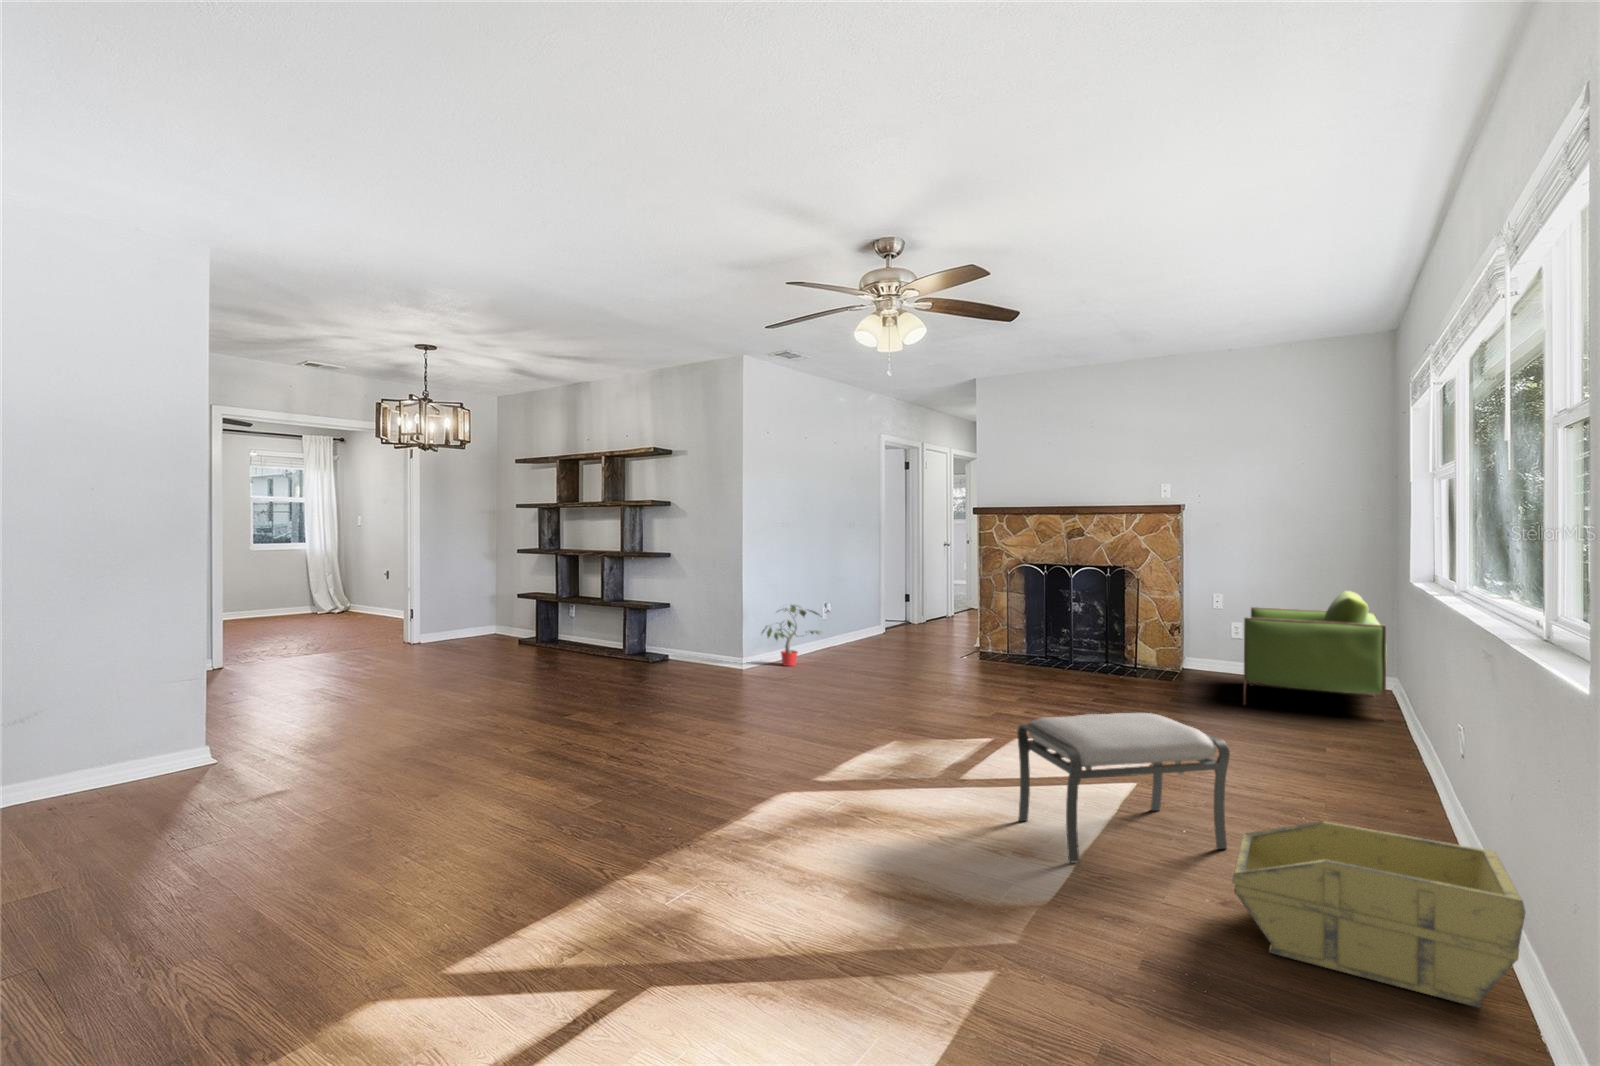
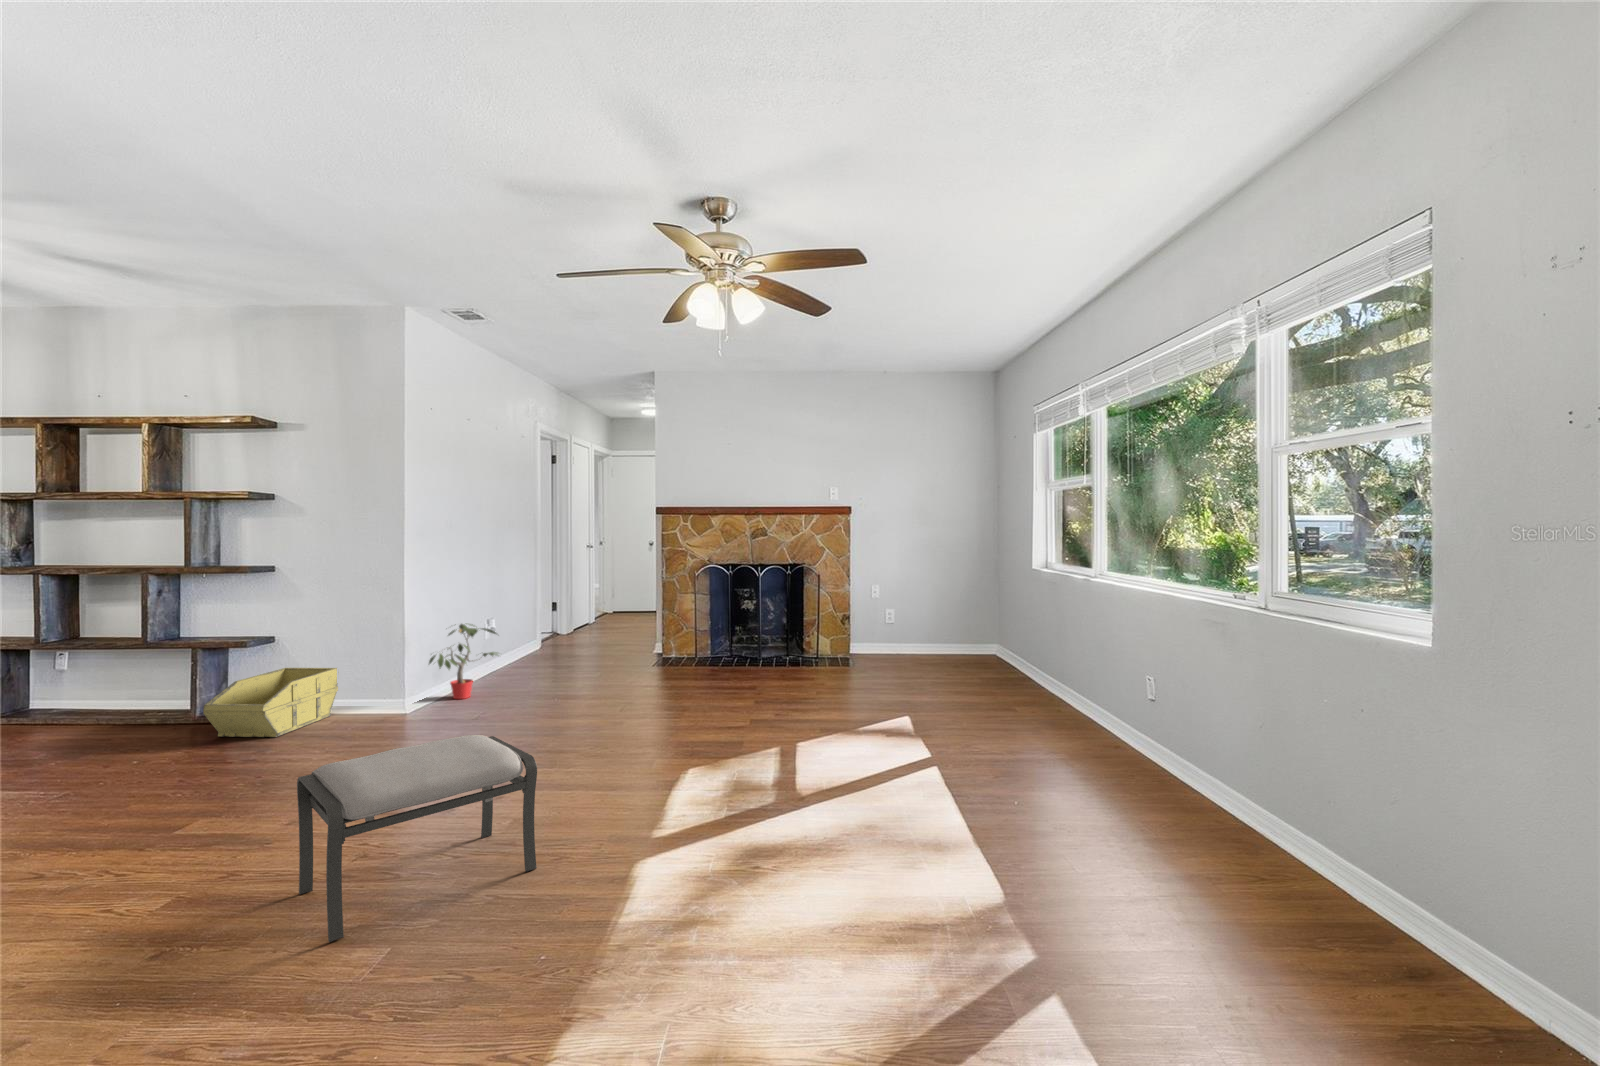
armchair: present [1243,591,1387,720] -> none [905,579,1019,681]
ottoman: present [1017,713,1230,862] -> present [297,735,537,942]
storage bin: present [1232,821,1525,1008] -> present [203,668,338,737]

